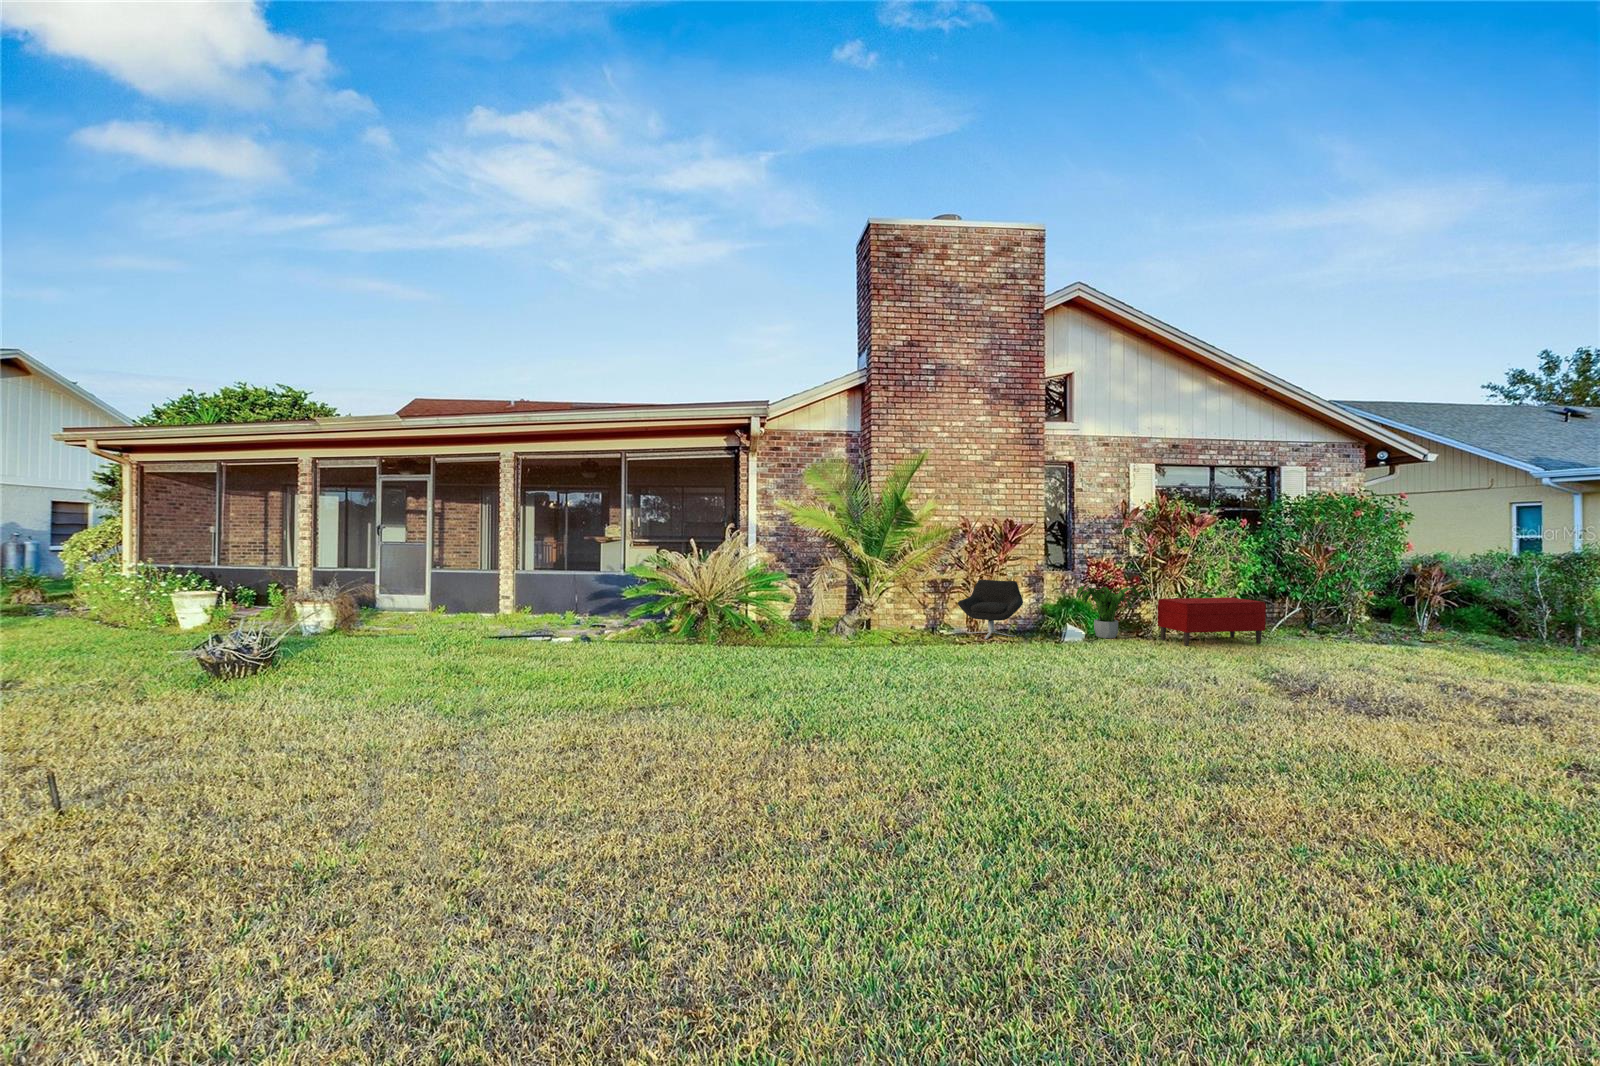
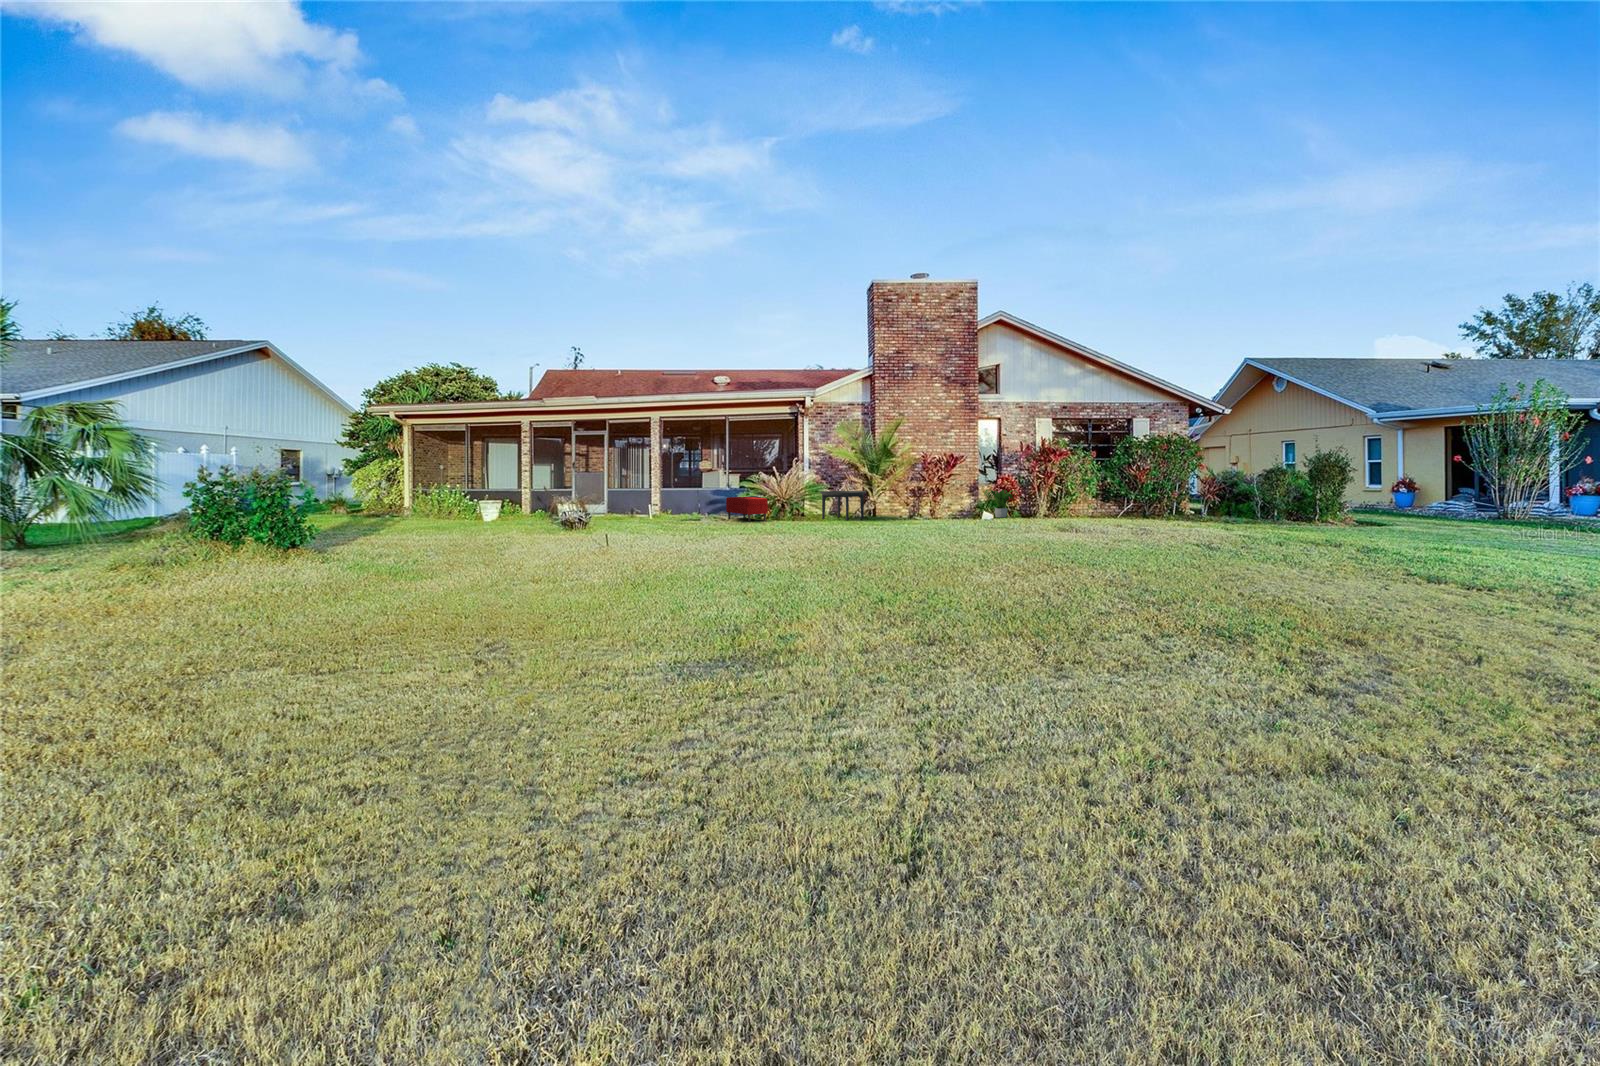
lounge chair: present [958,580,1023,639] -> none [920,488,958,518]
round table: none [774,585,862,647] -> present [820,491,865,520]
bench: present [1158,597,1266,646] -> present [726,497,768,522]

